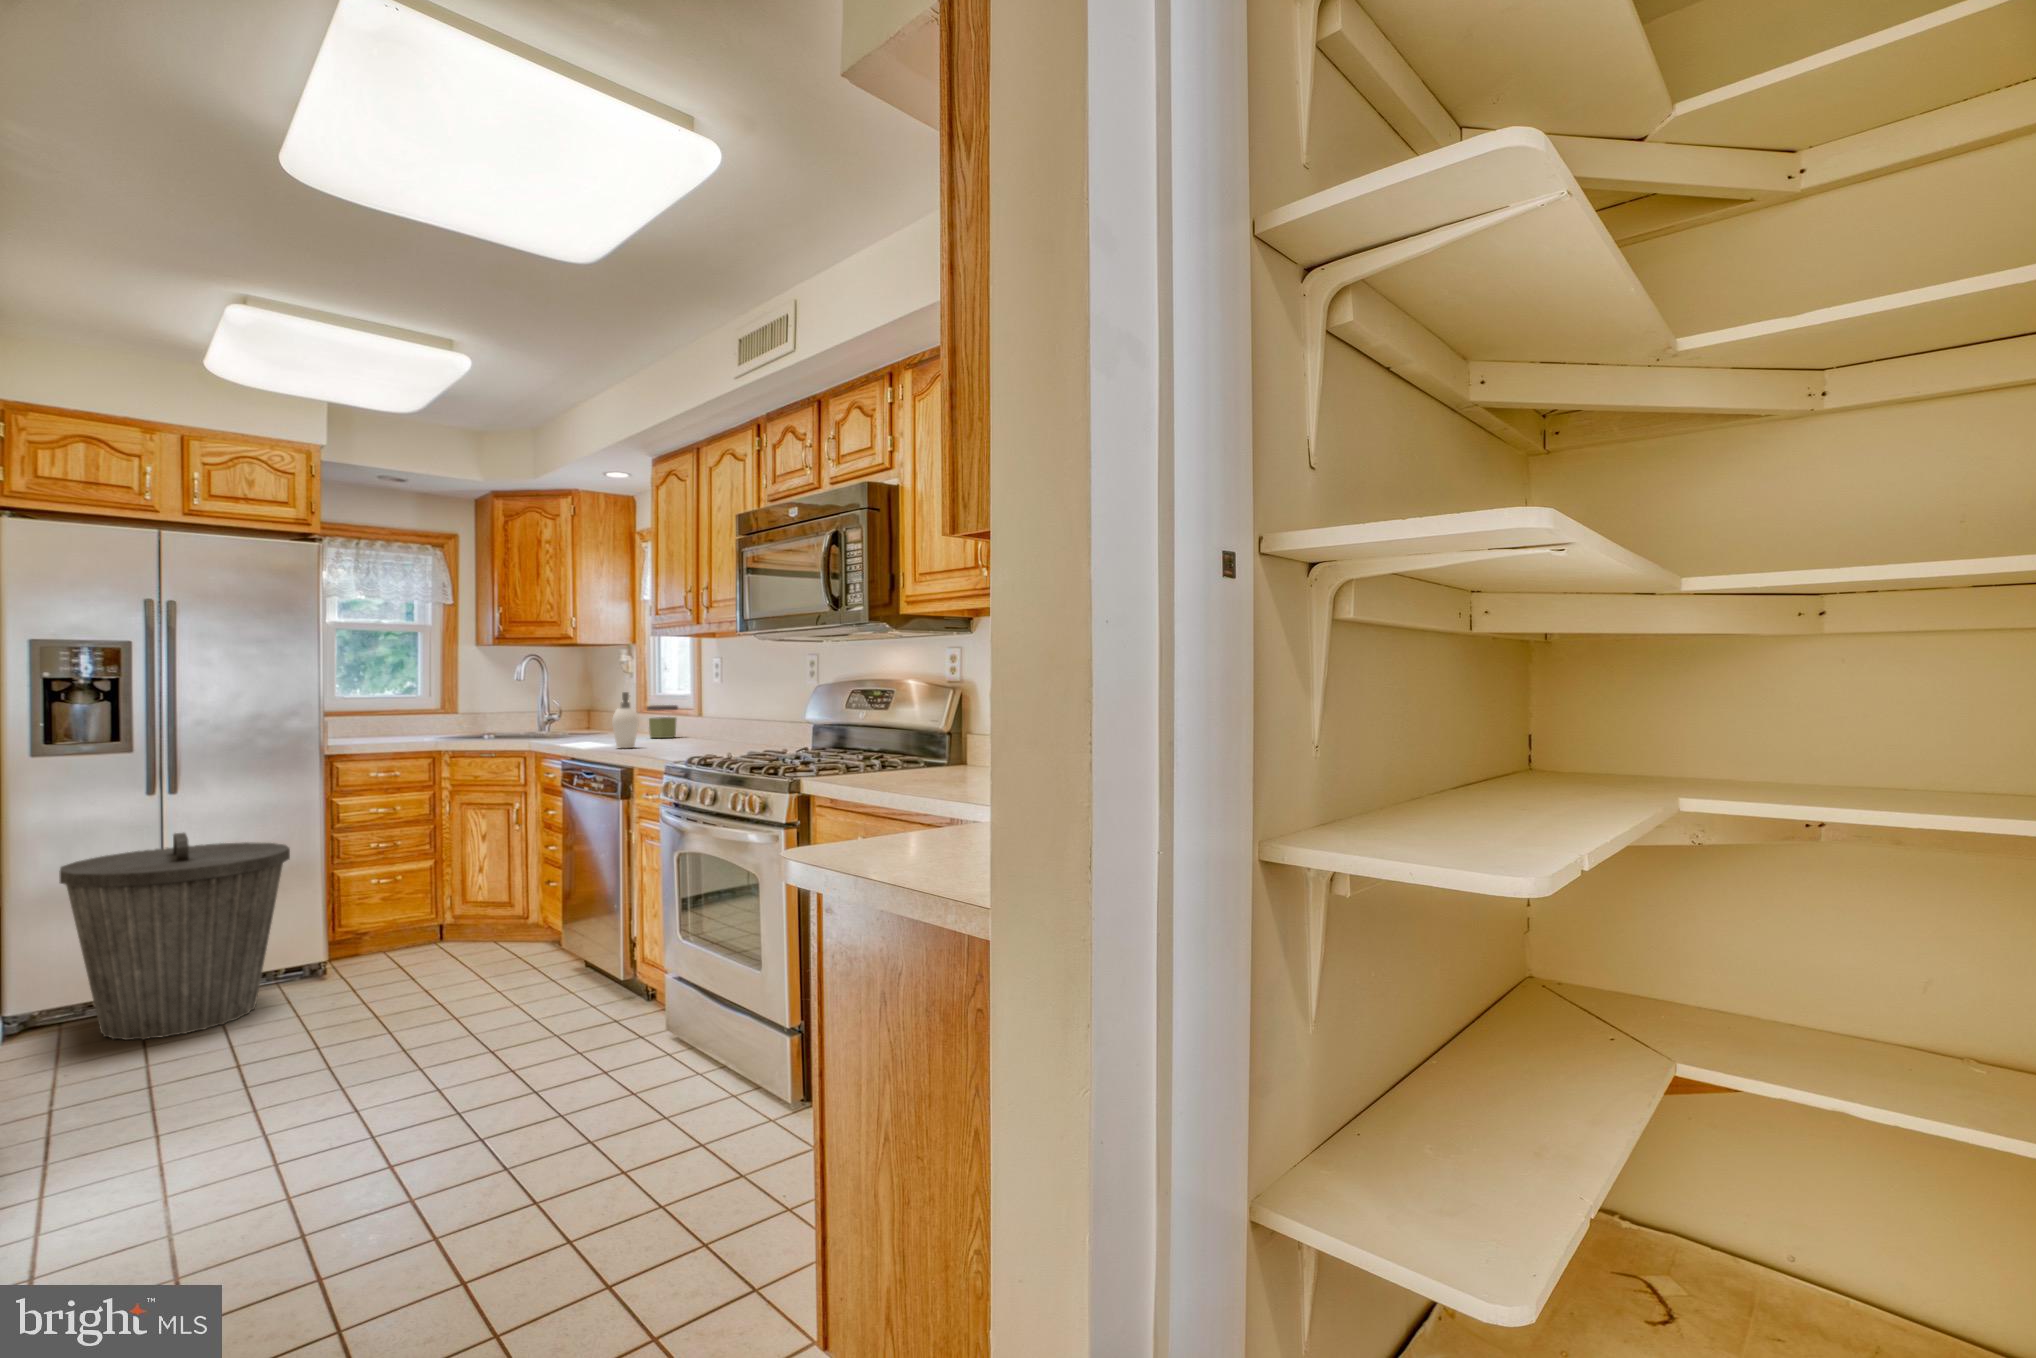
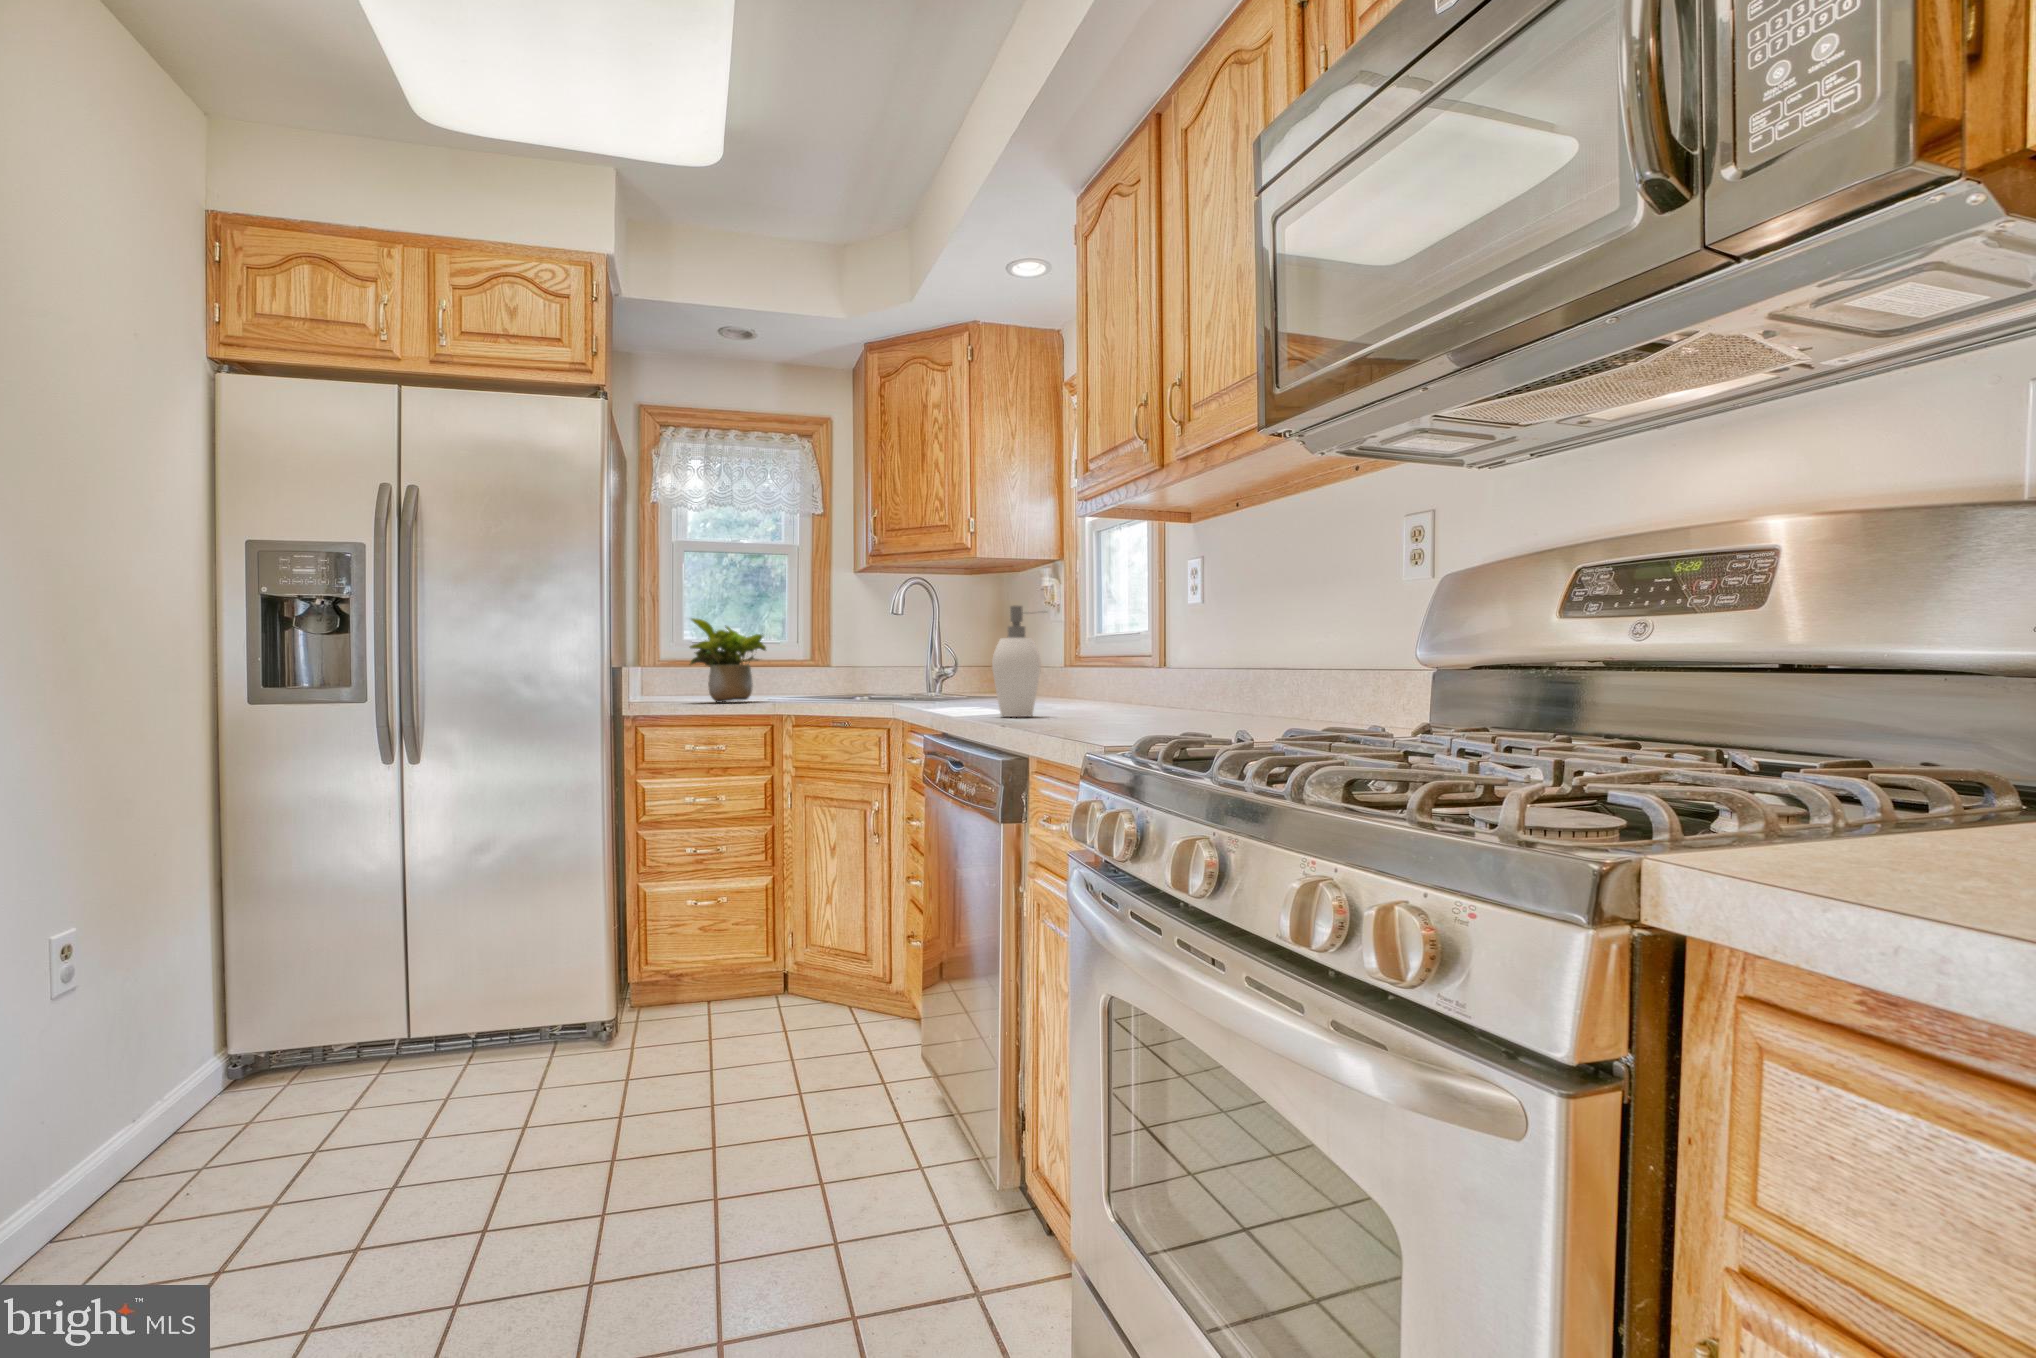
potted plant: none [370,687,431,743] -> present [690,618,766,703]
jar: present [647,705,678,738] -> none [1067,648,1118,705]
trash can: present [59,833,290,1040] -> none [202,827,531,1165]

